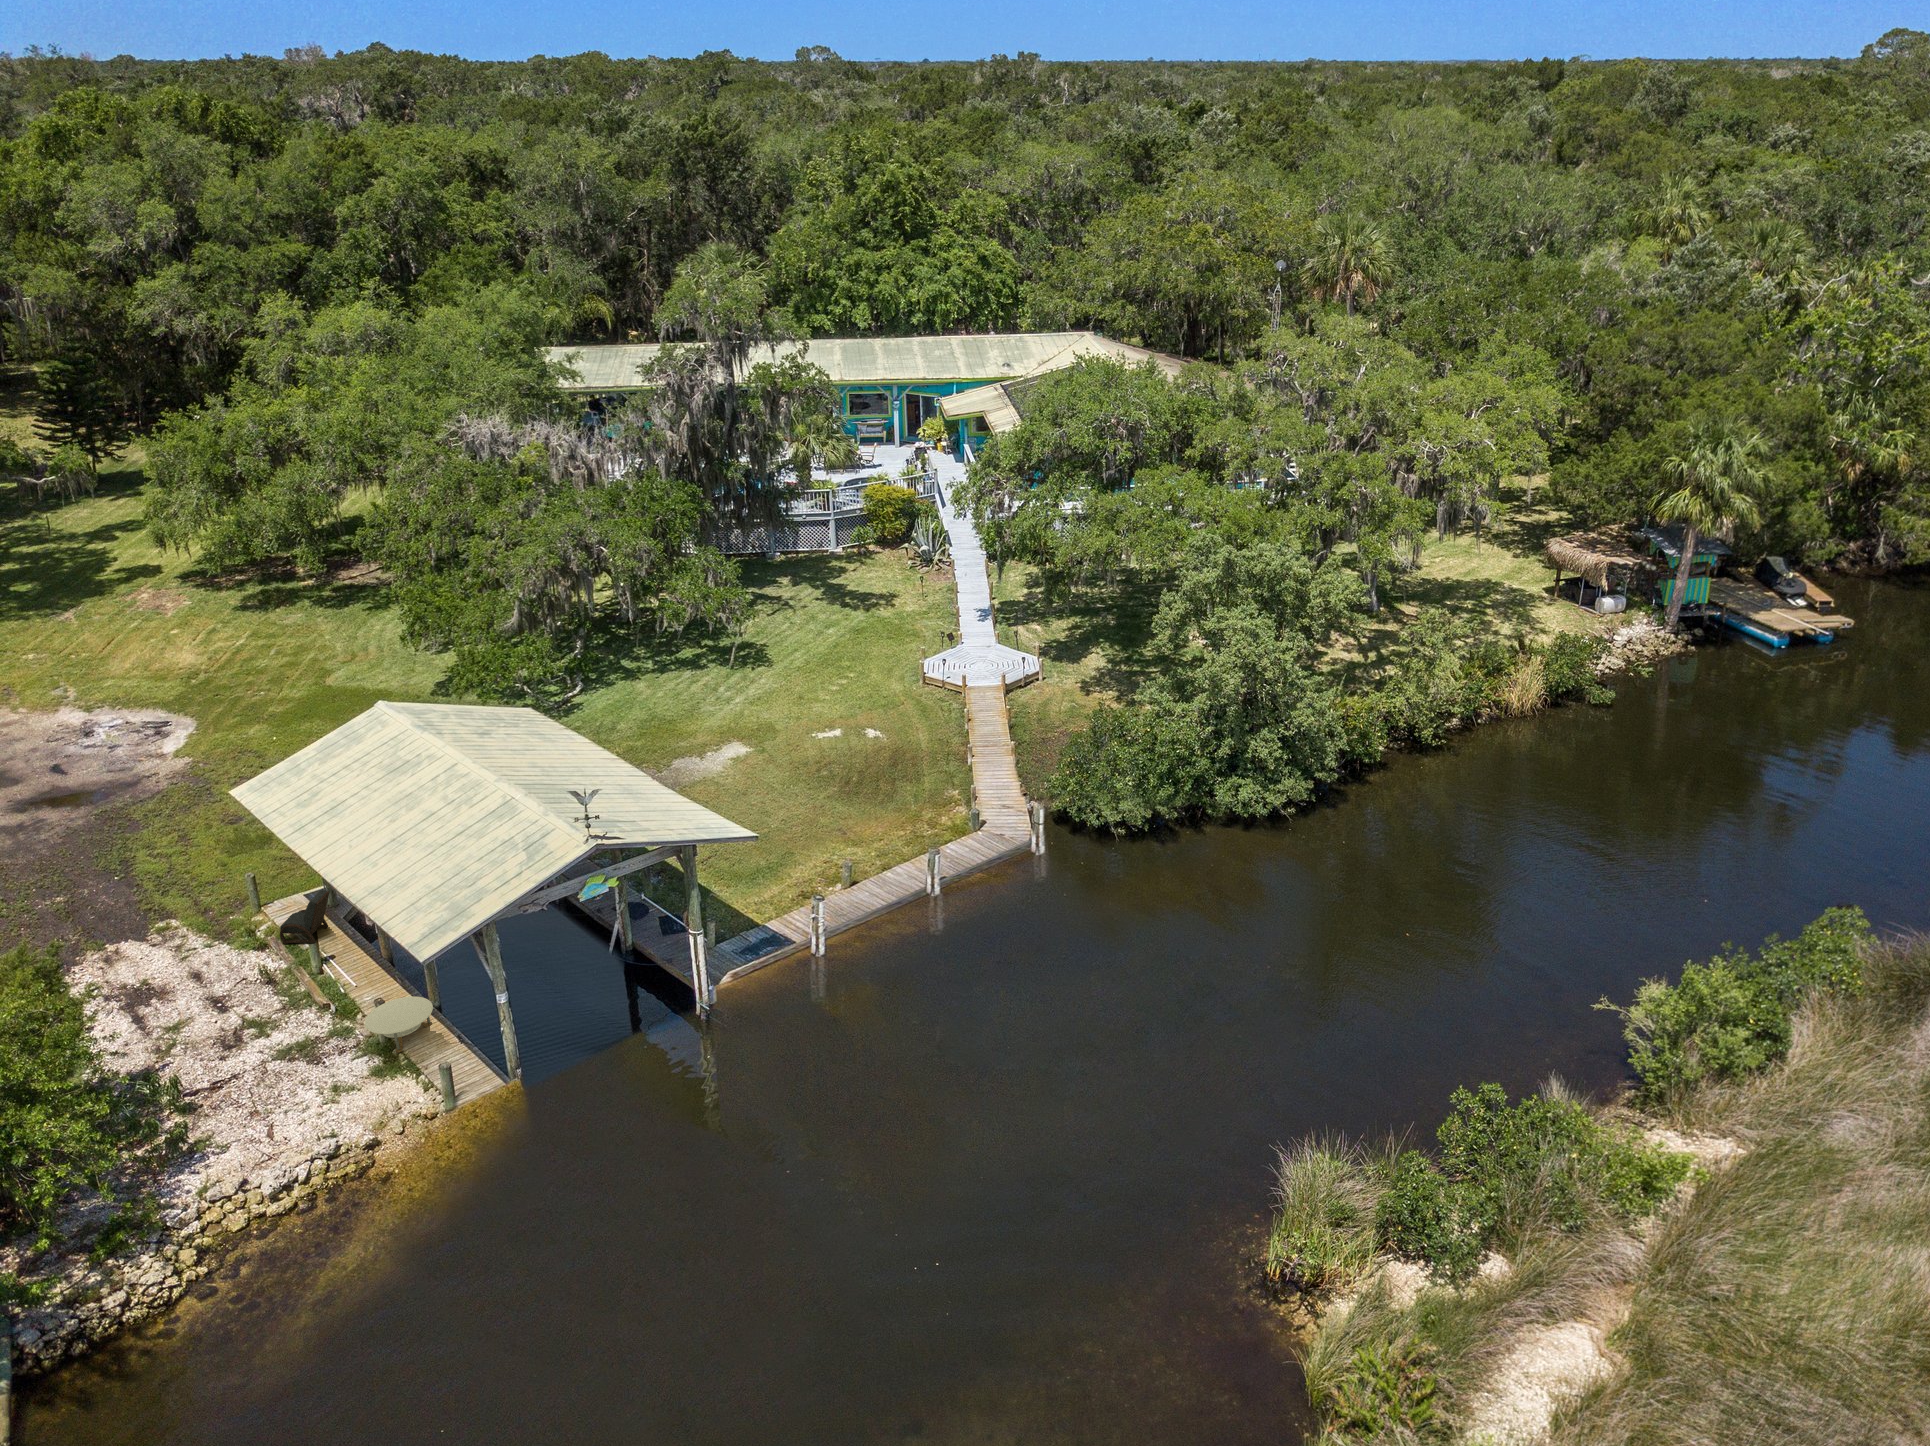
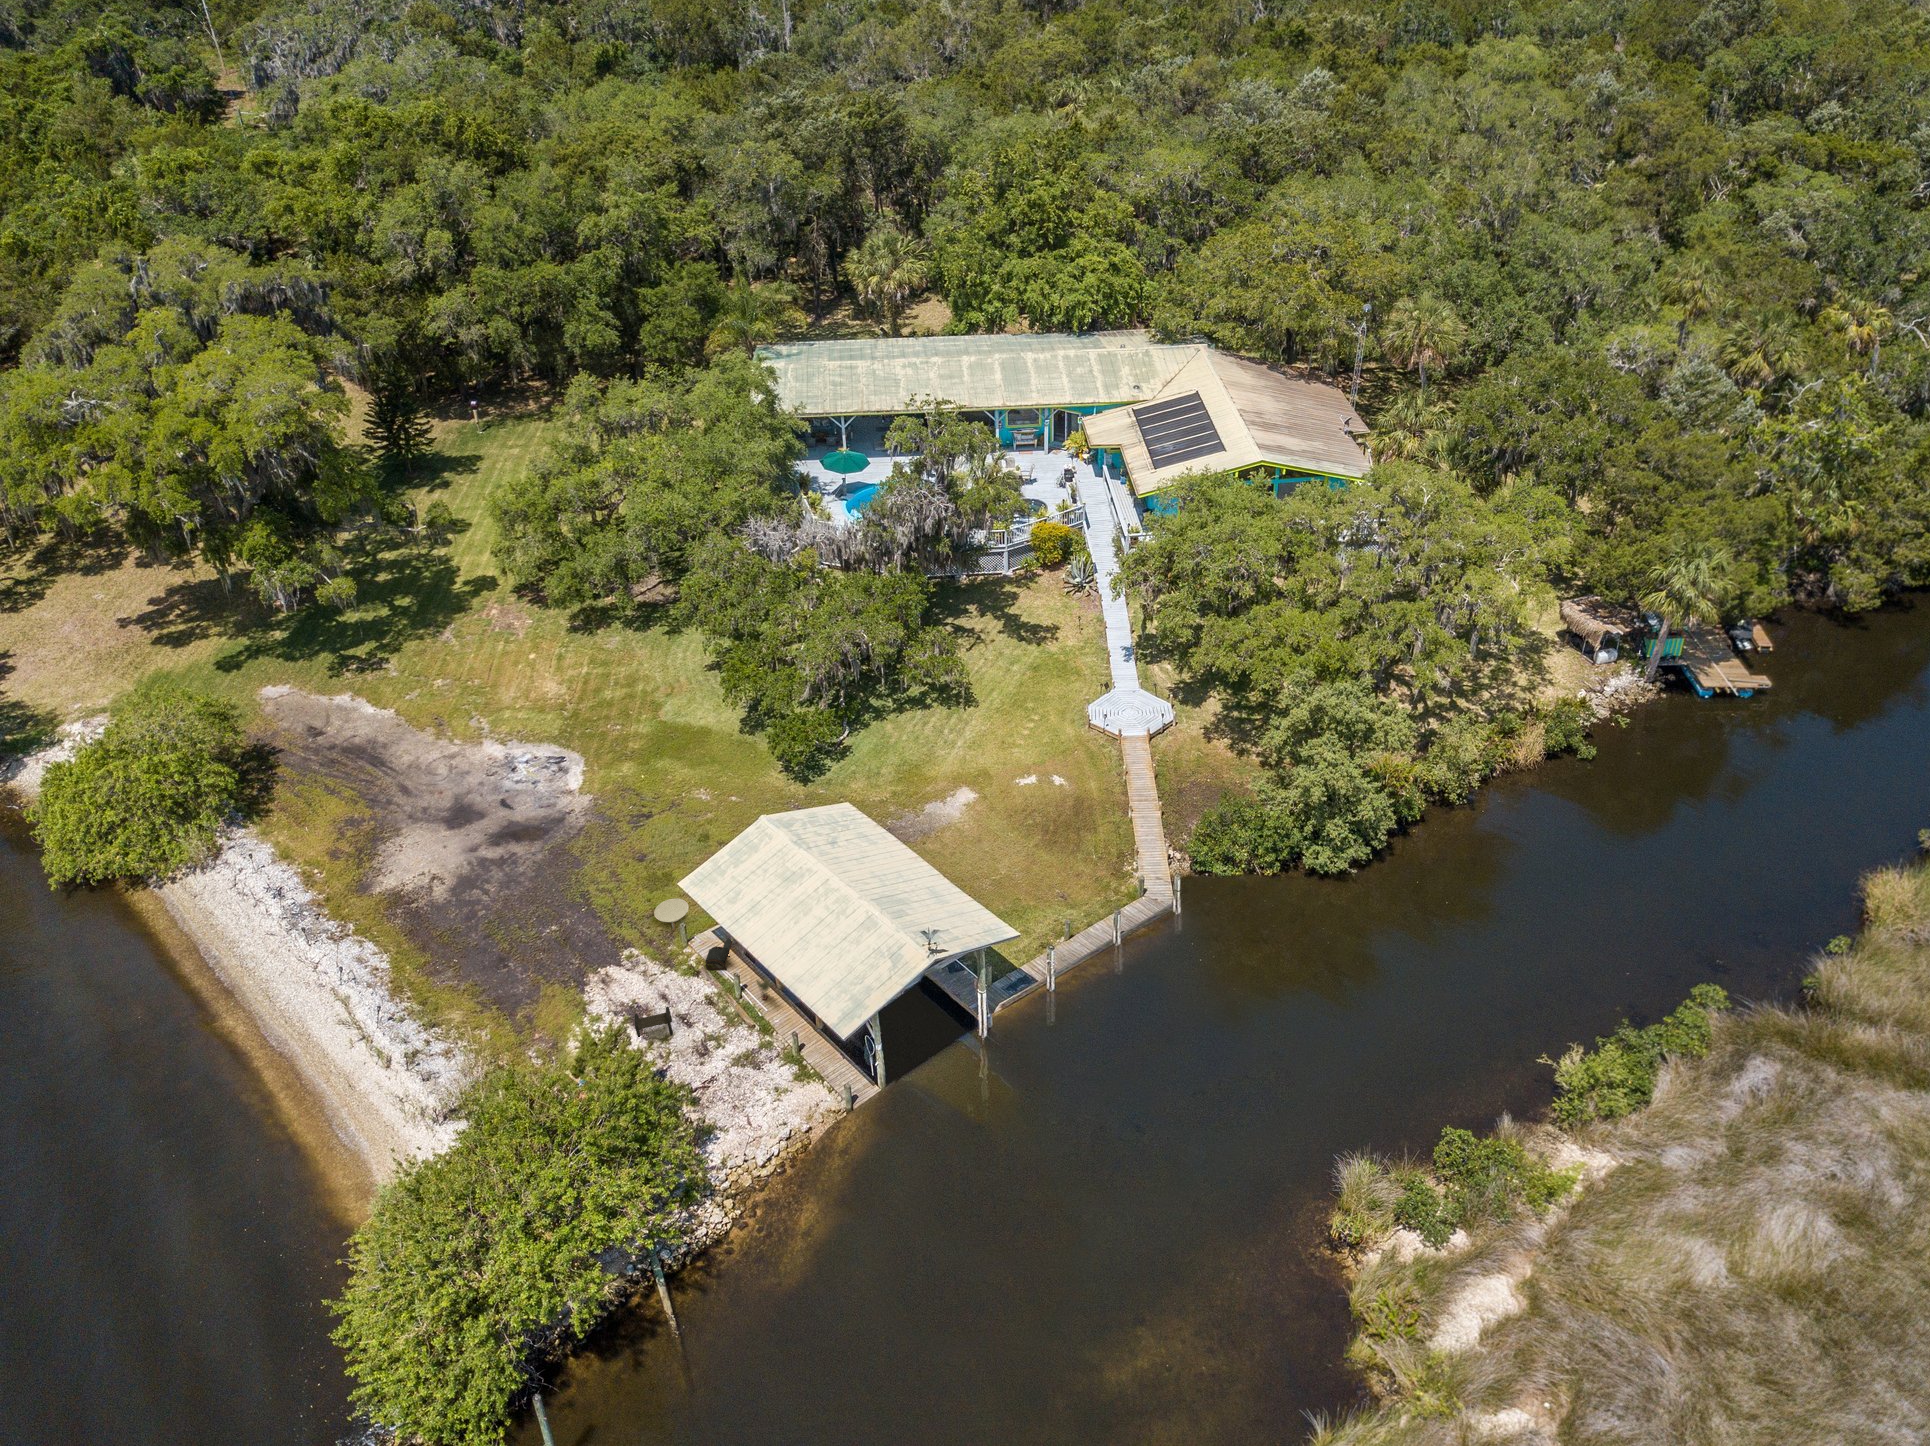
potted tree: none [347,936,376,977] -> present [756,980,773,1000]
bench: none [120,979,198,1037] -> present [634,1007,673,1037]
round table: present [365,996,433,1053] -> present [654,898,689,930]

